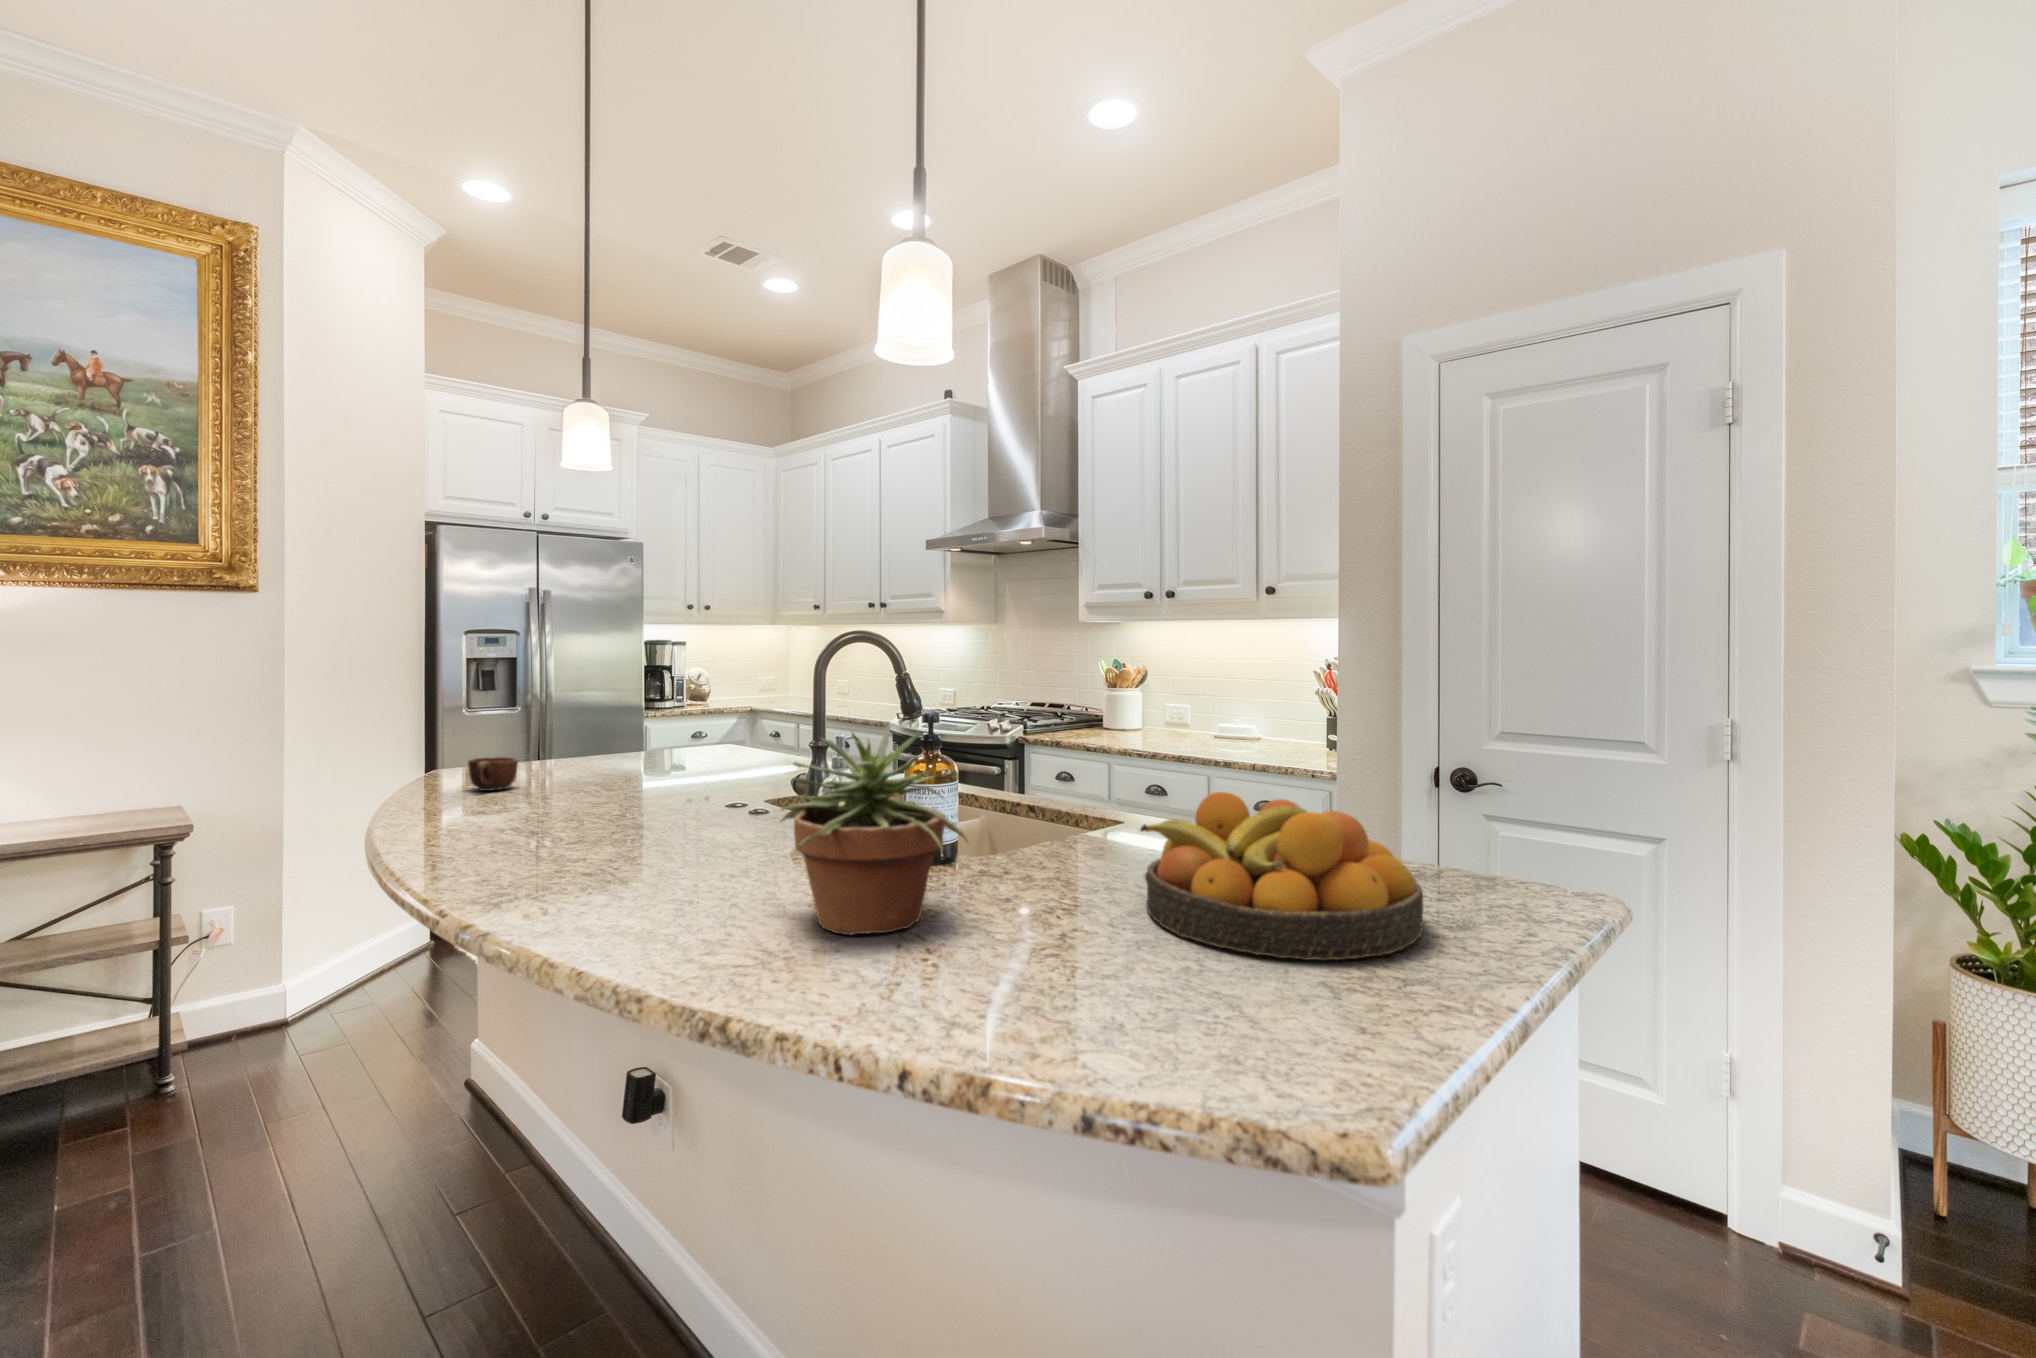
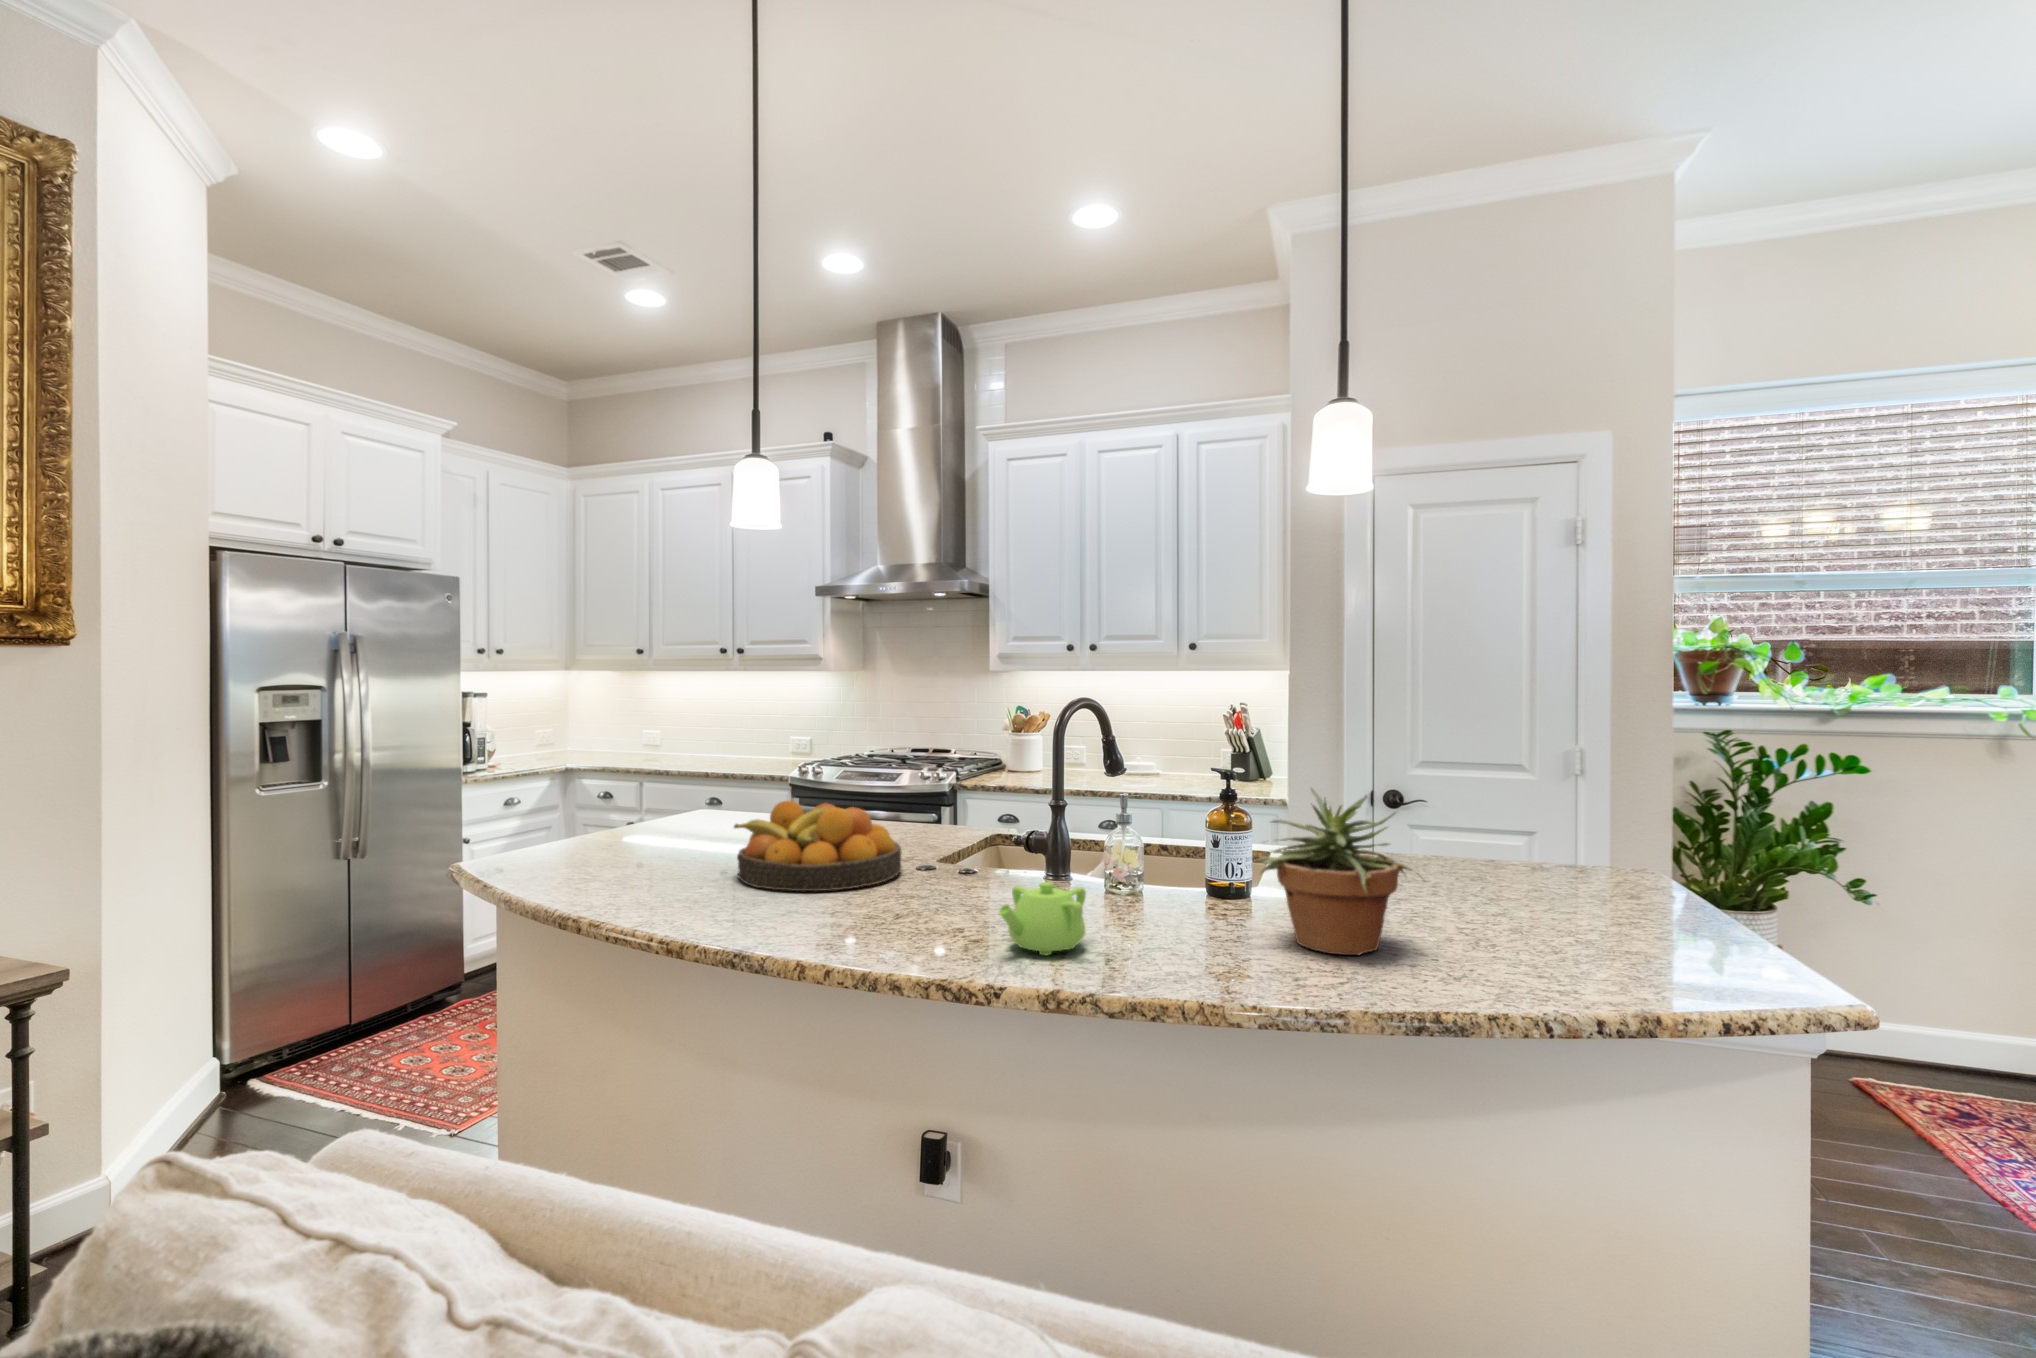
mug: present [468,757,518,791] -> none [613,840,663,879]
fruit bowl: present [1140,792,1424,960] -> present [734,801,901,891]
teapot: none [503,811,638,890] -> present [999,882,1086,955]

